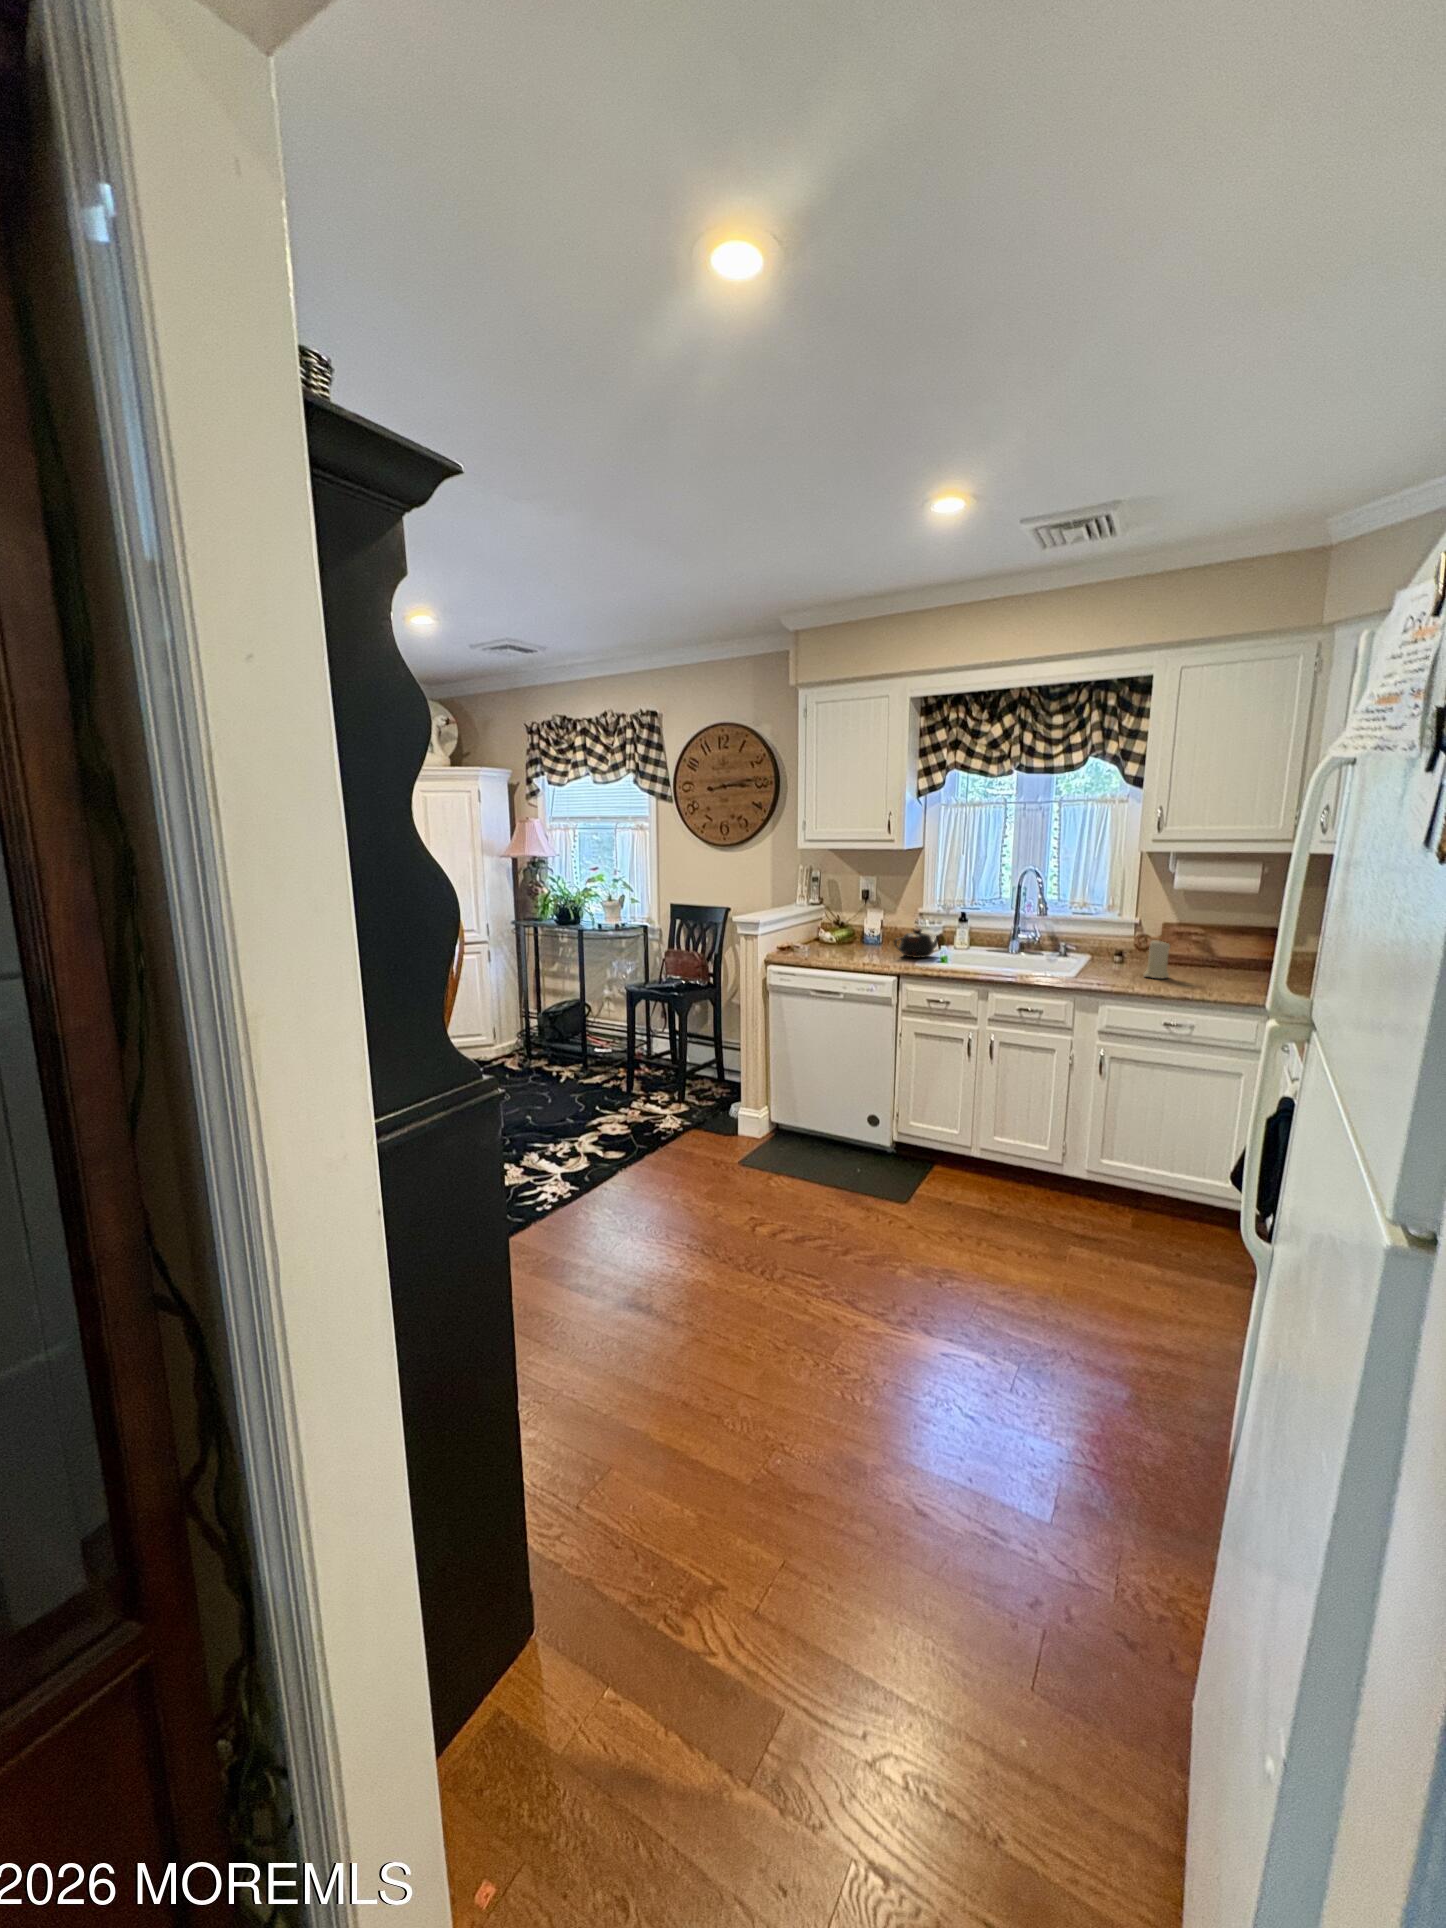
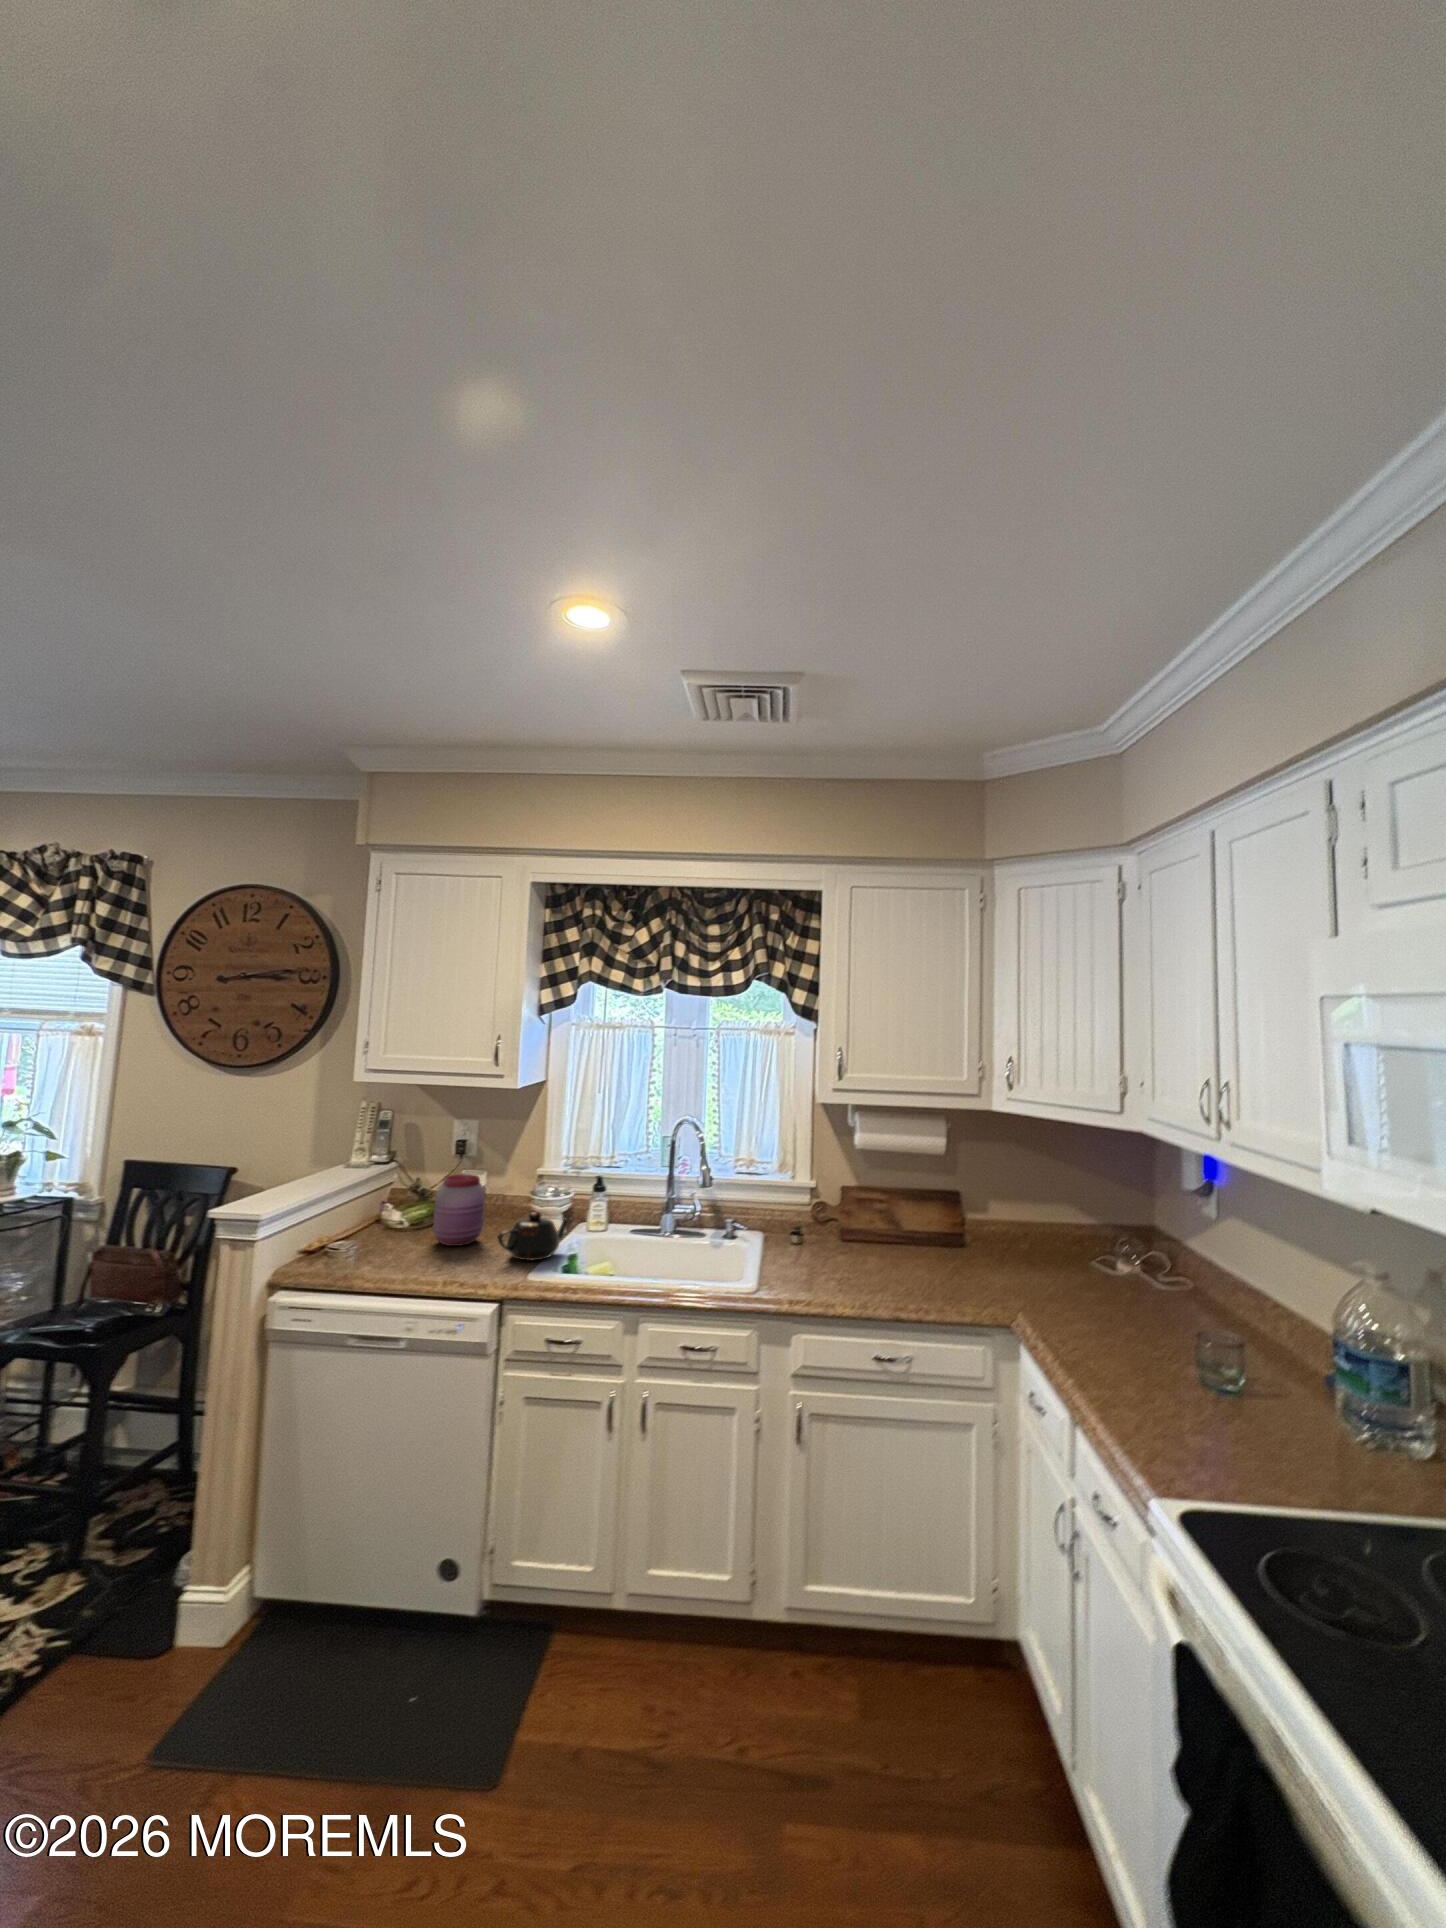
jar: none [852,907,884,950] -> present [433,1174,485,1246]
candle: present [1143,940,1170,978] -> none [835,1223,866,1280]

